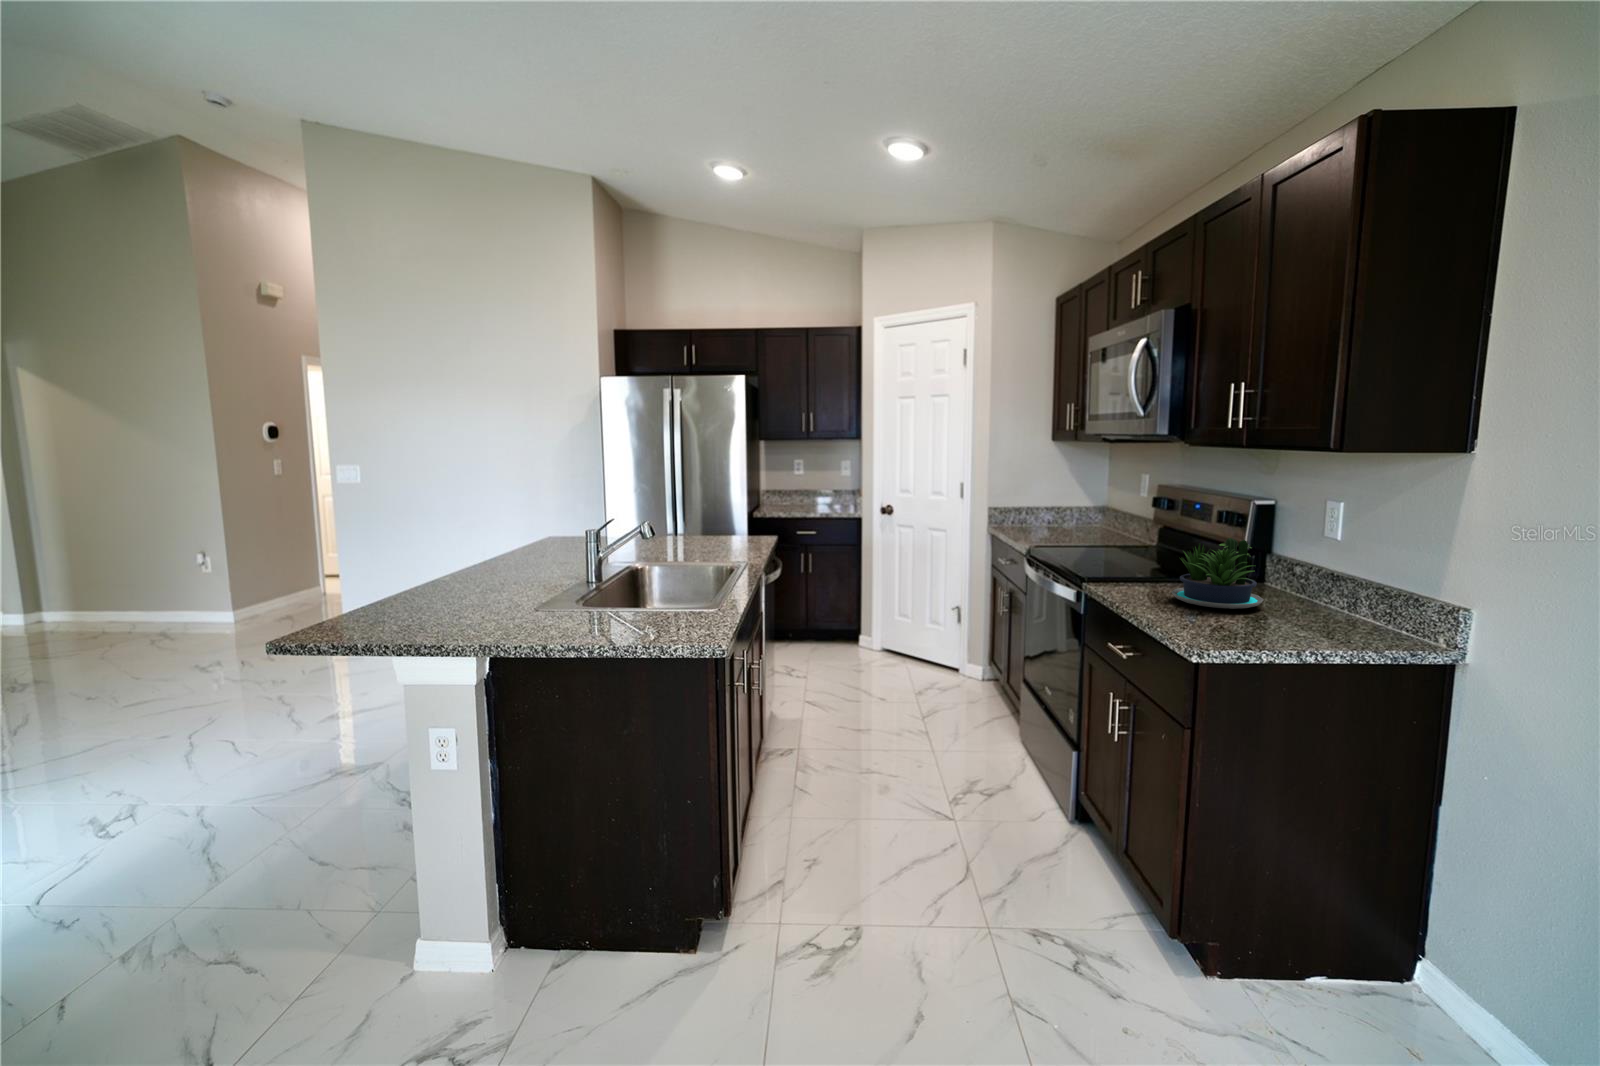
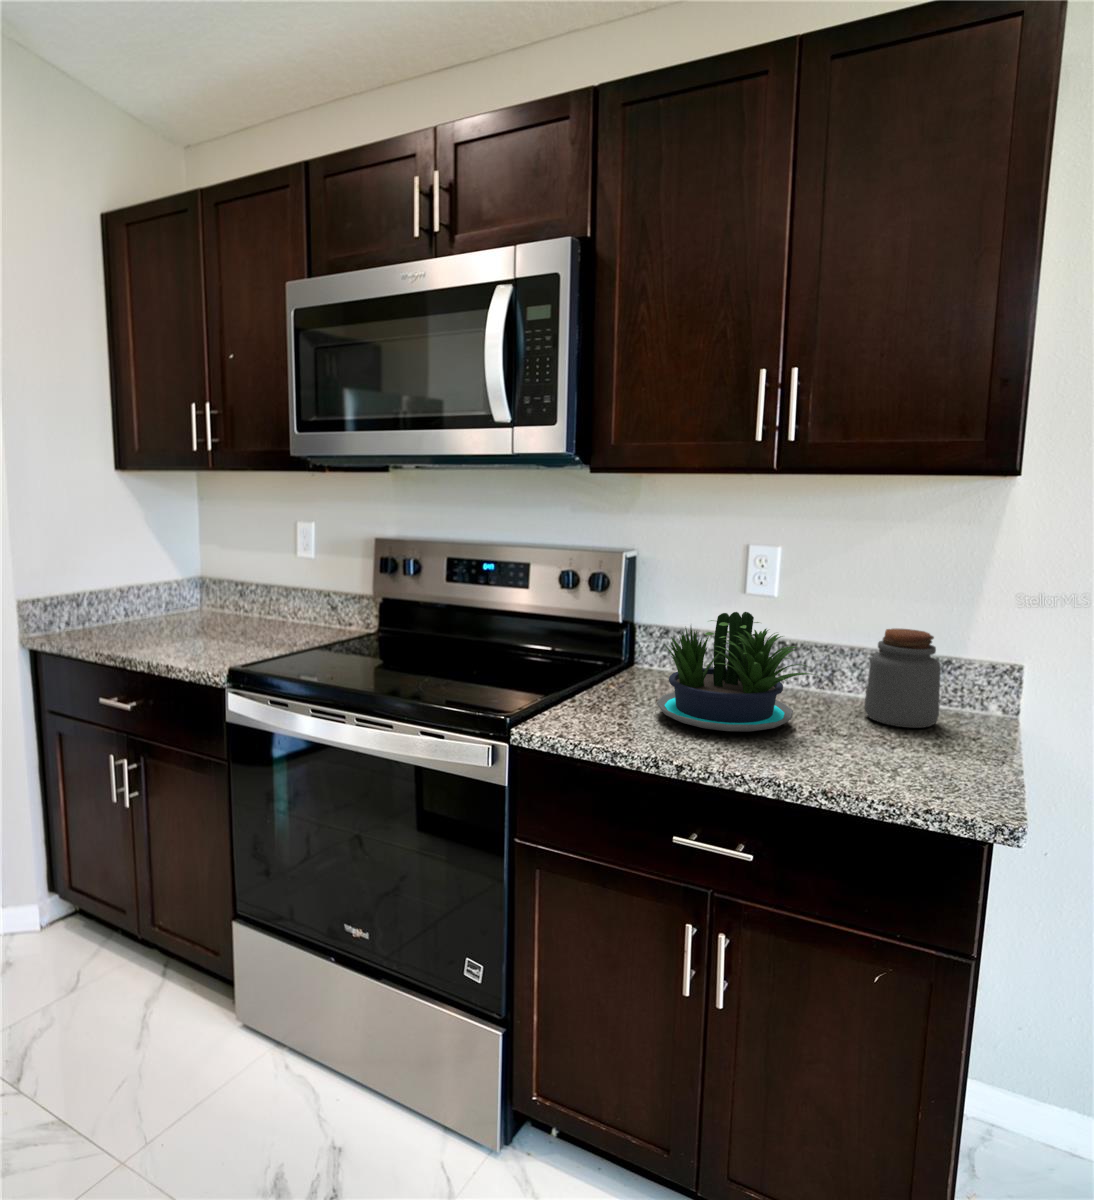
jar: none [1313,563,1372,634] -> present [864,629,941,728]

